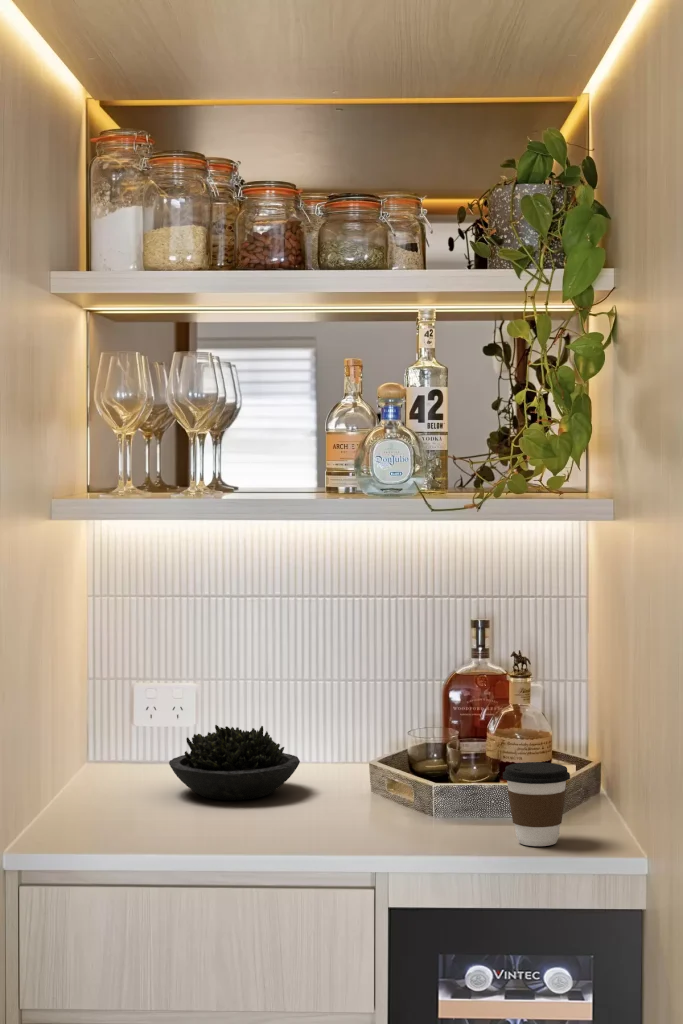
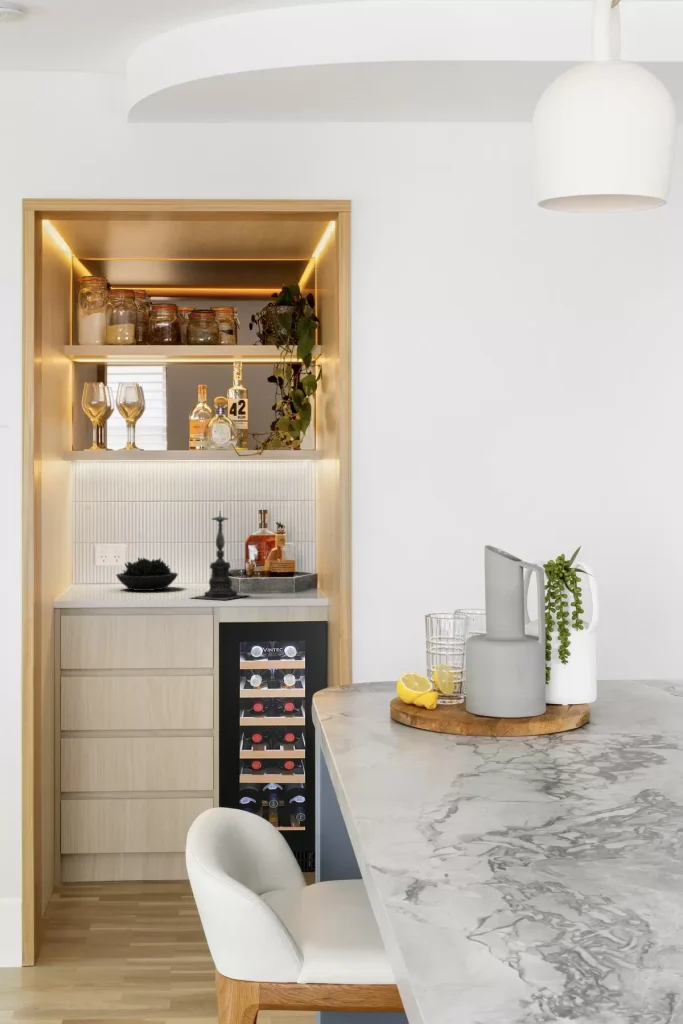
candle holder: none [319,623,461,851] -> present [192,514,247,600]
coffee cup: present [503,762,570,846] -> none [269,565,297,598]

